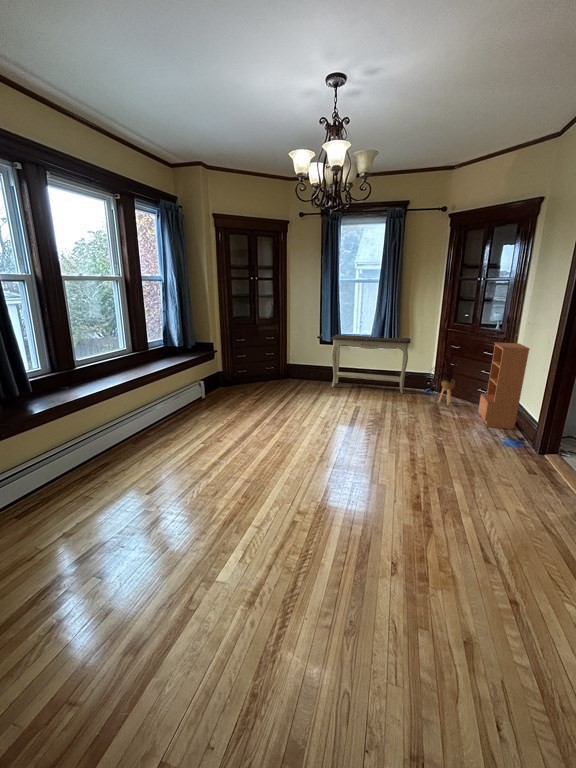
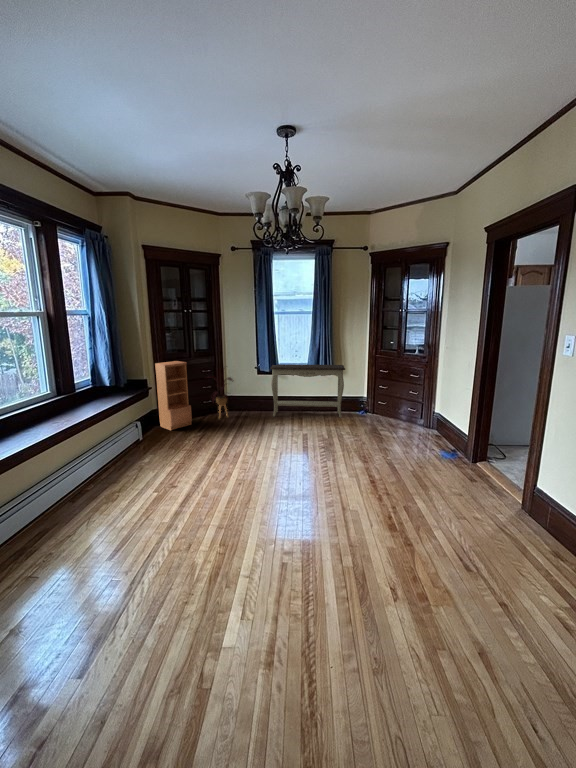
bookcase: present [478,342,530,429] -> present [155,361,192,430]
house plant: present [437,345,461,404] -> present [211,376,233,412]

